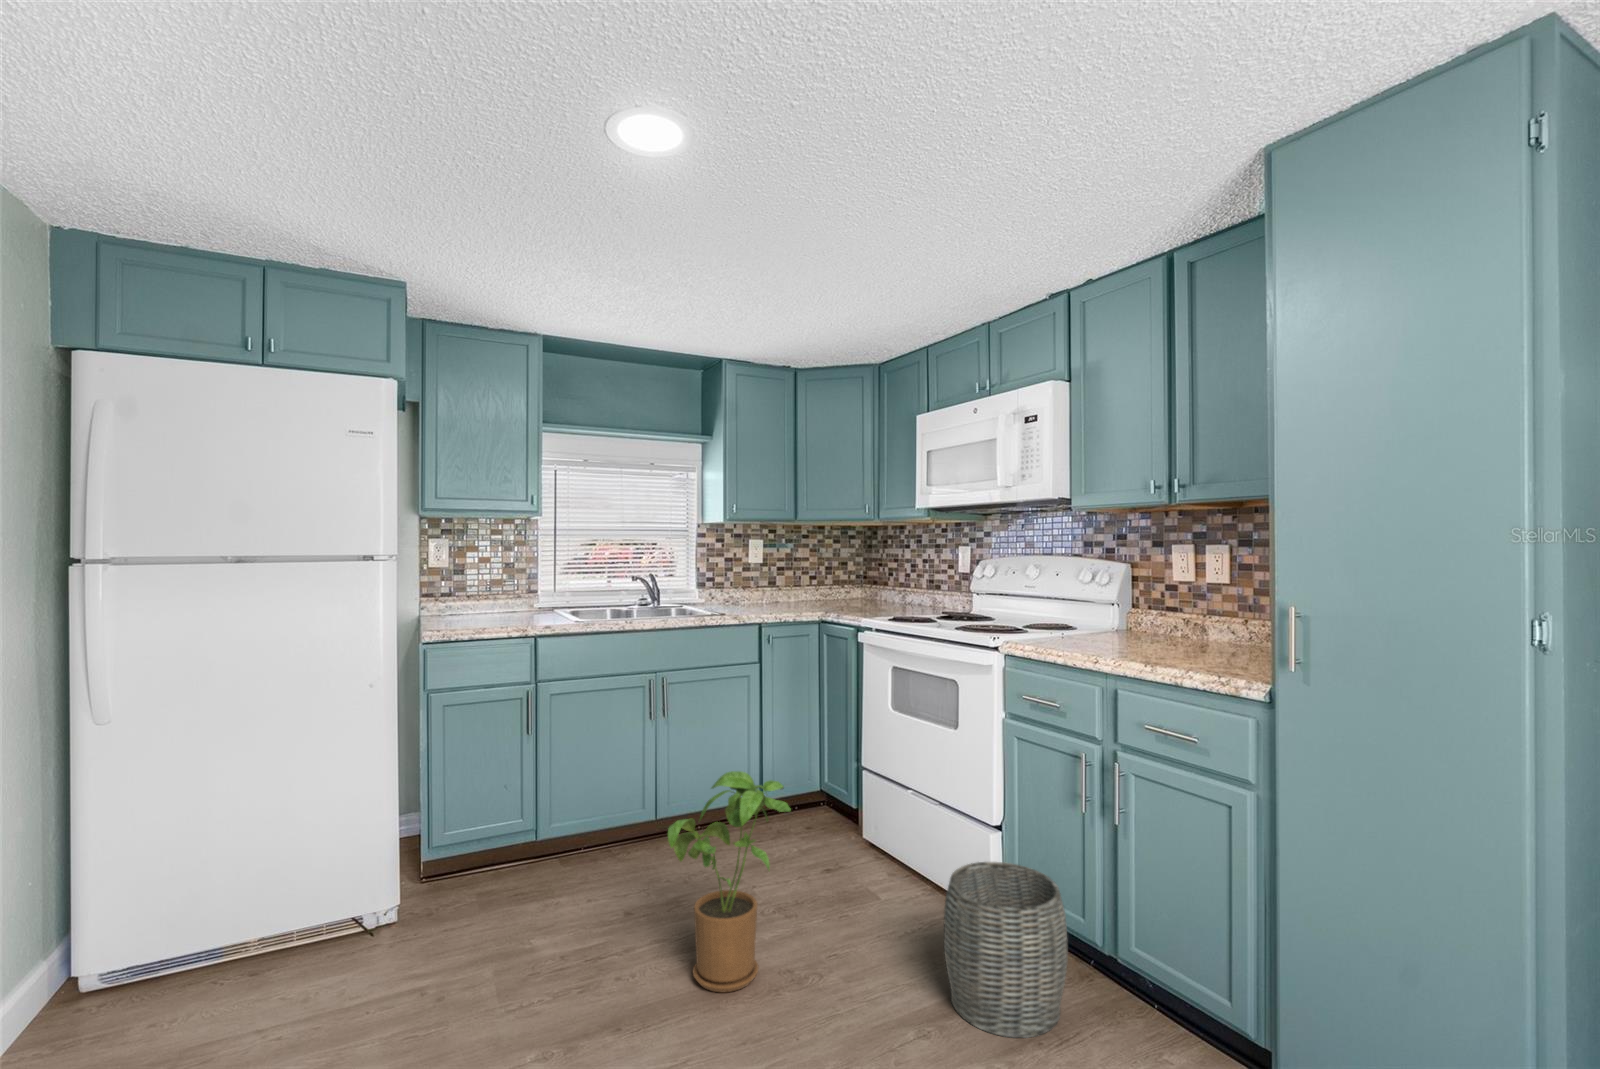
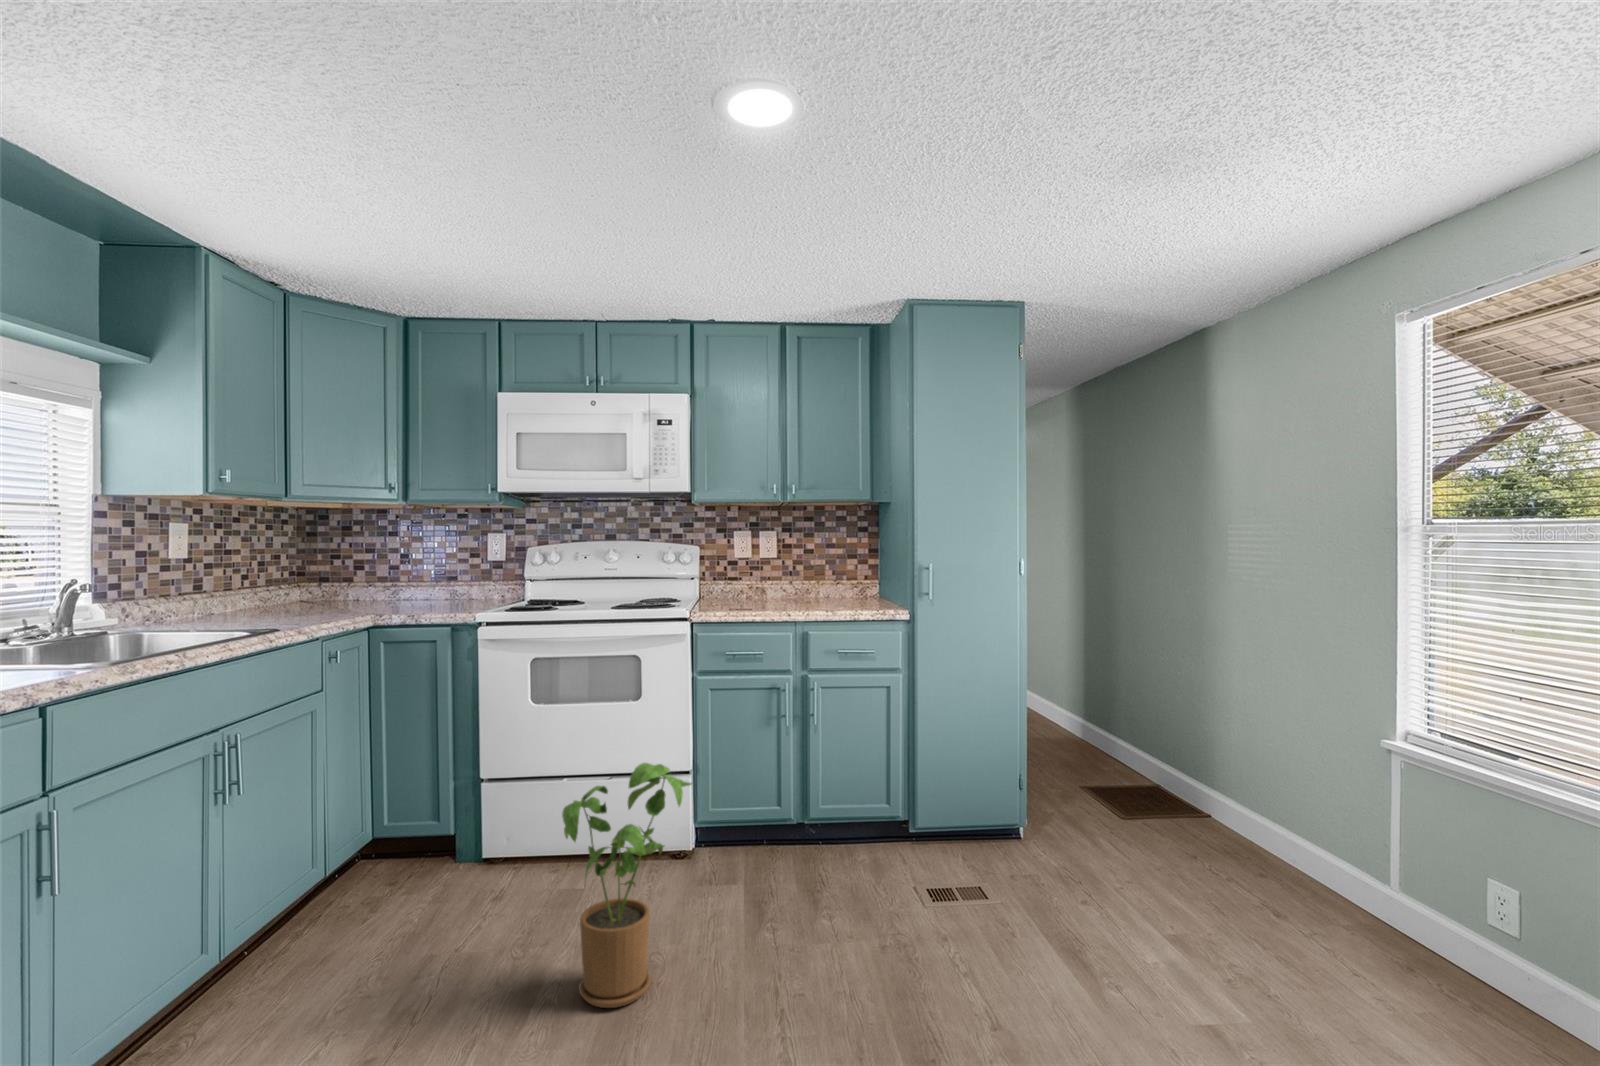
woven basket: present [944,862,1067,1038] -> none [733,778,824,900]

